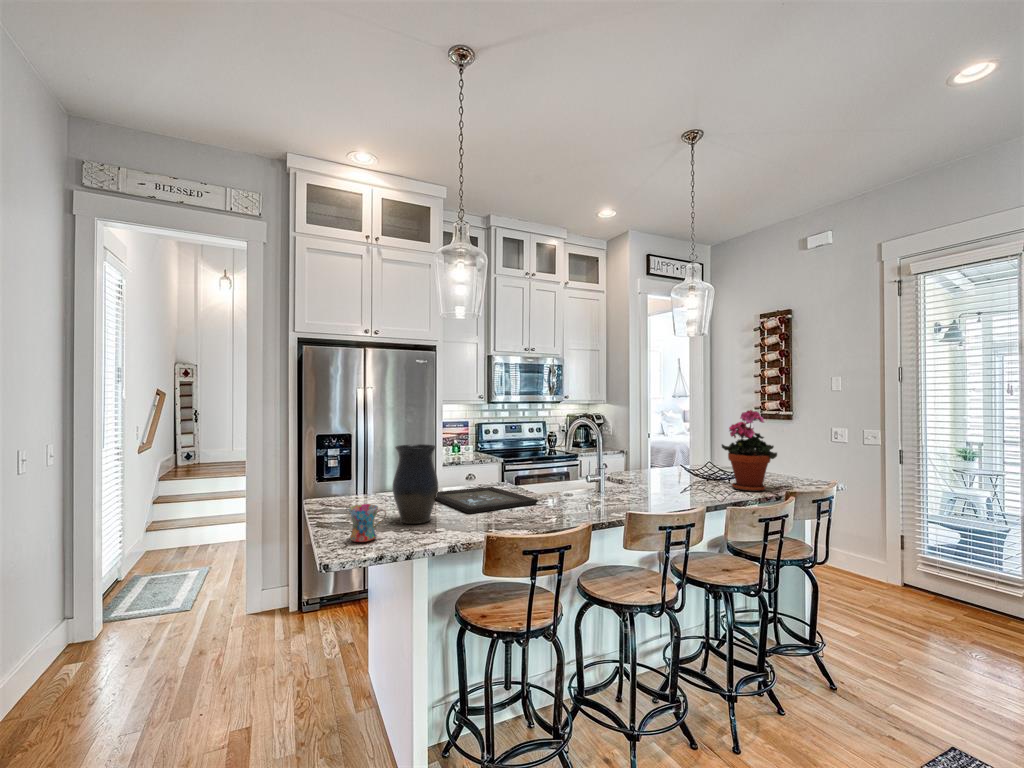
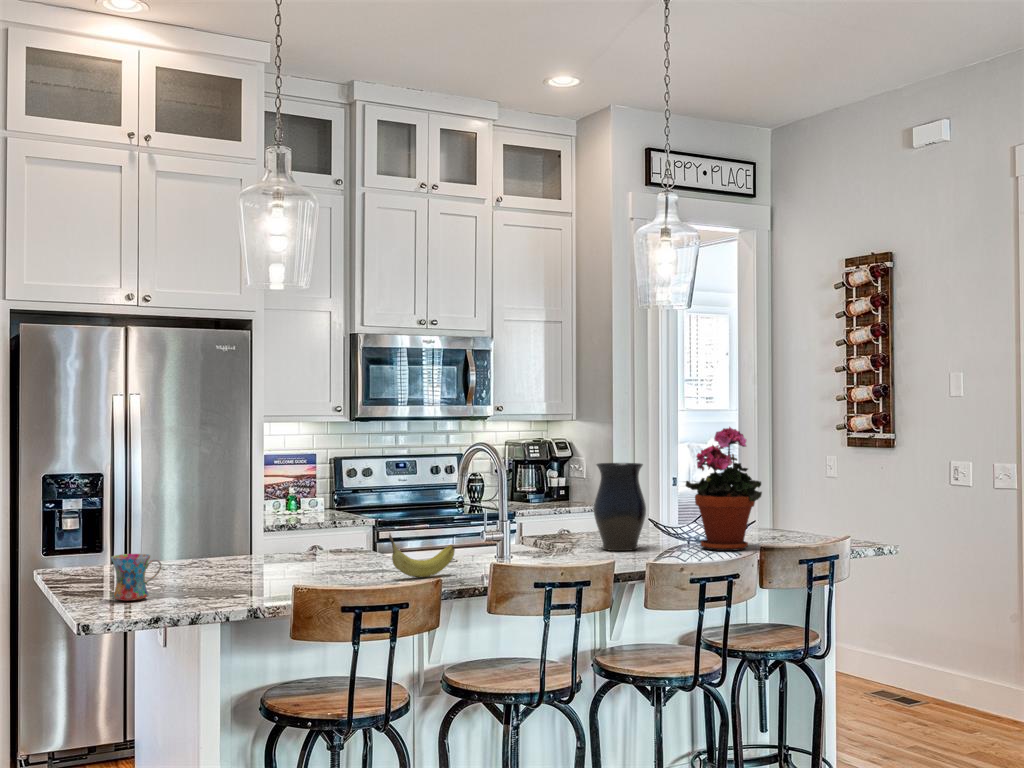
vase: present [393,444,438,524] -> present [594,463,646,551]
fruit: none [546,485,590,517] -> present [389,534,455,577]
tray: present [436,487,537,514] -> none [228,548,388,576]

